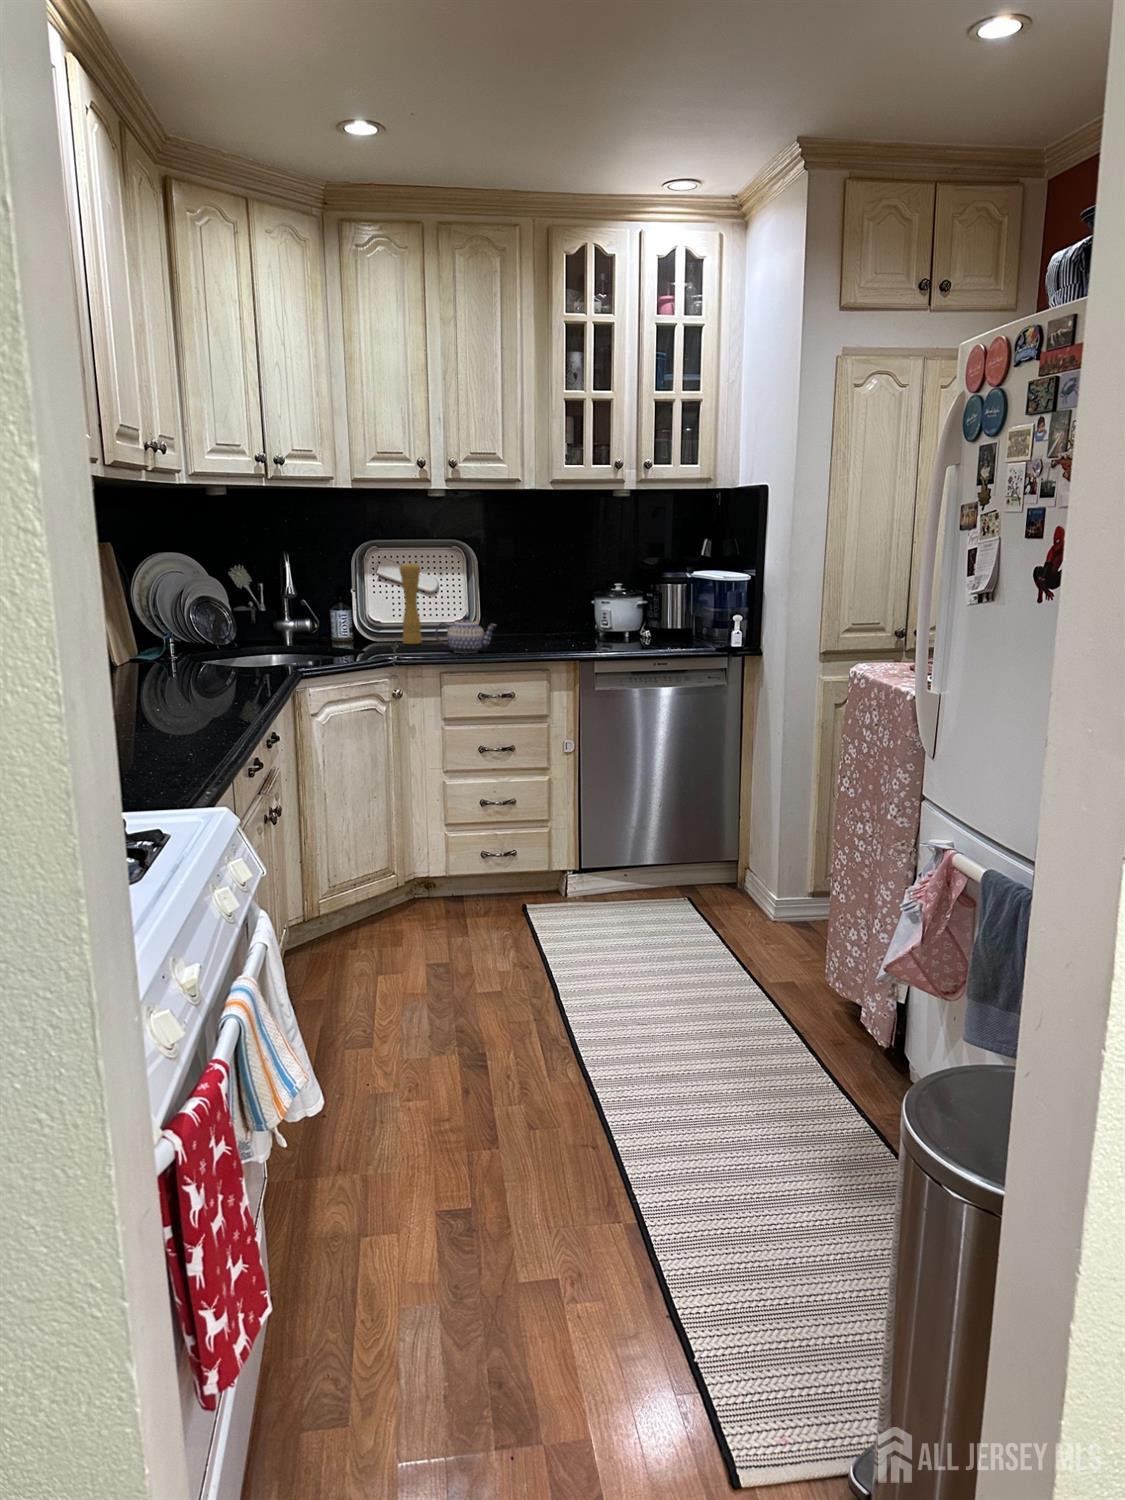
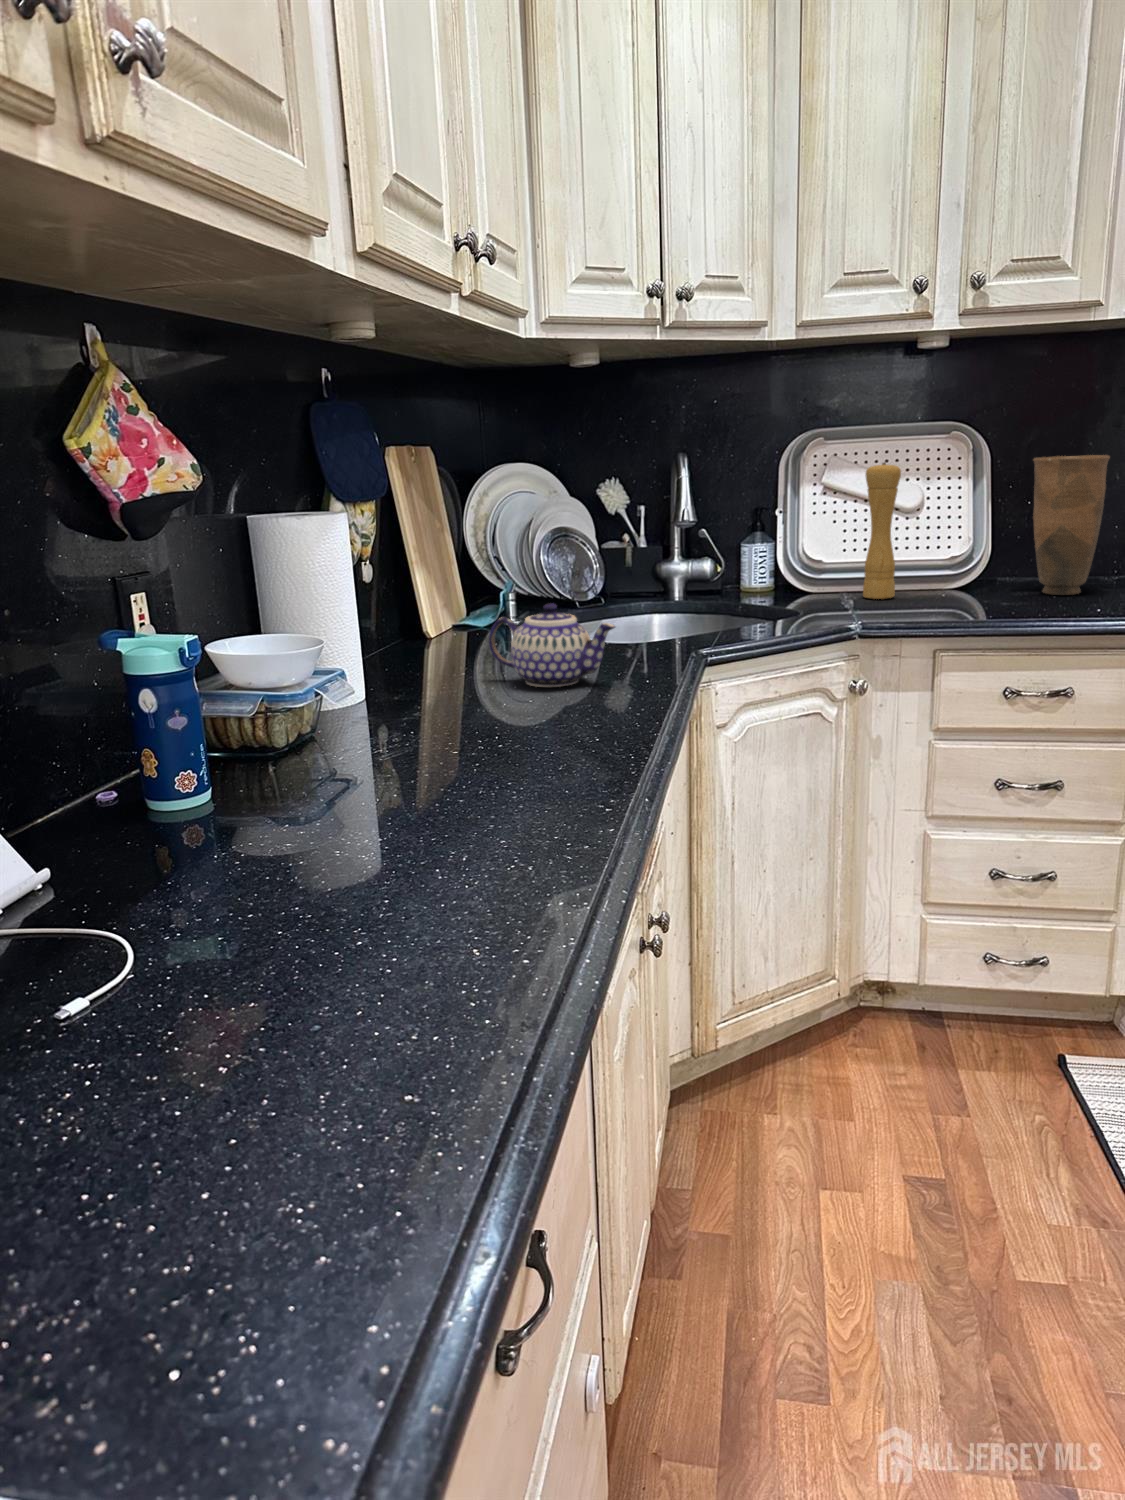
vase: none [496,561,537,642] -> present [1033,455,1110,595]
teapot: present [435,616,496,653] -> present [489,603,615,687]

